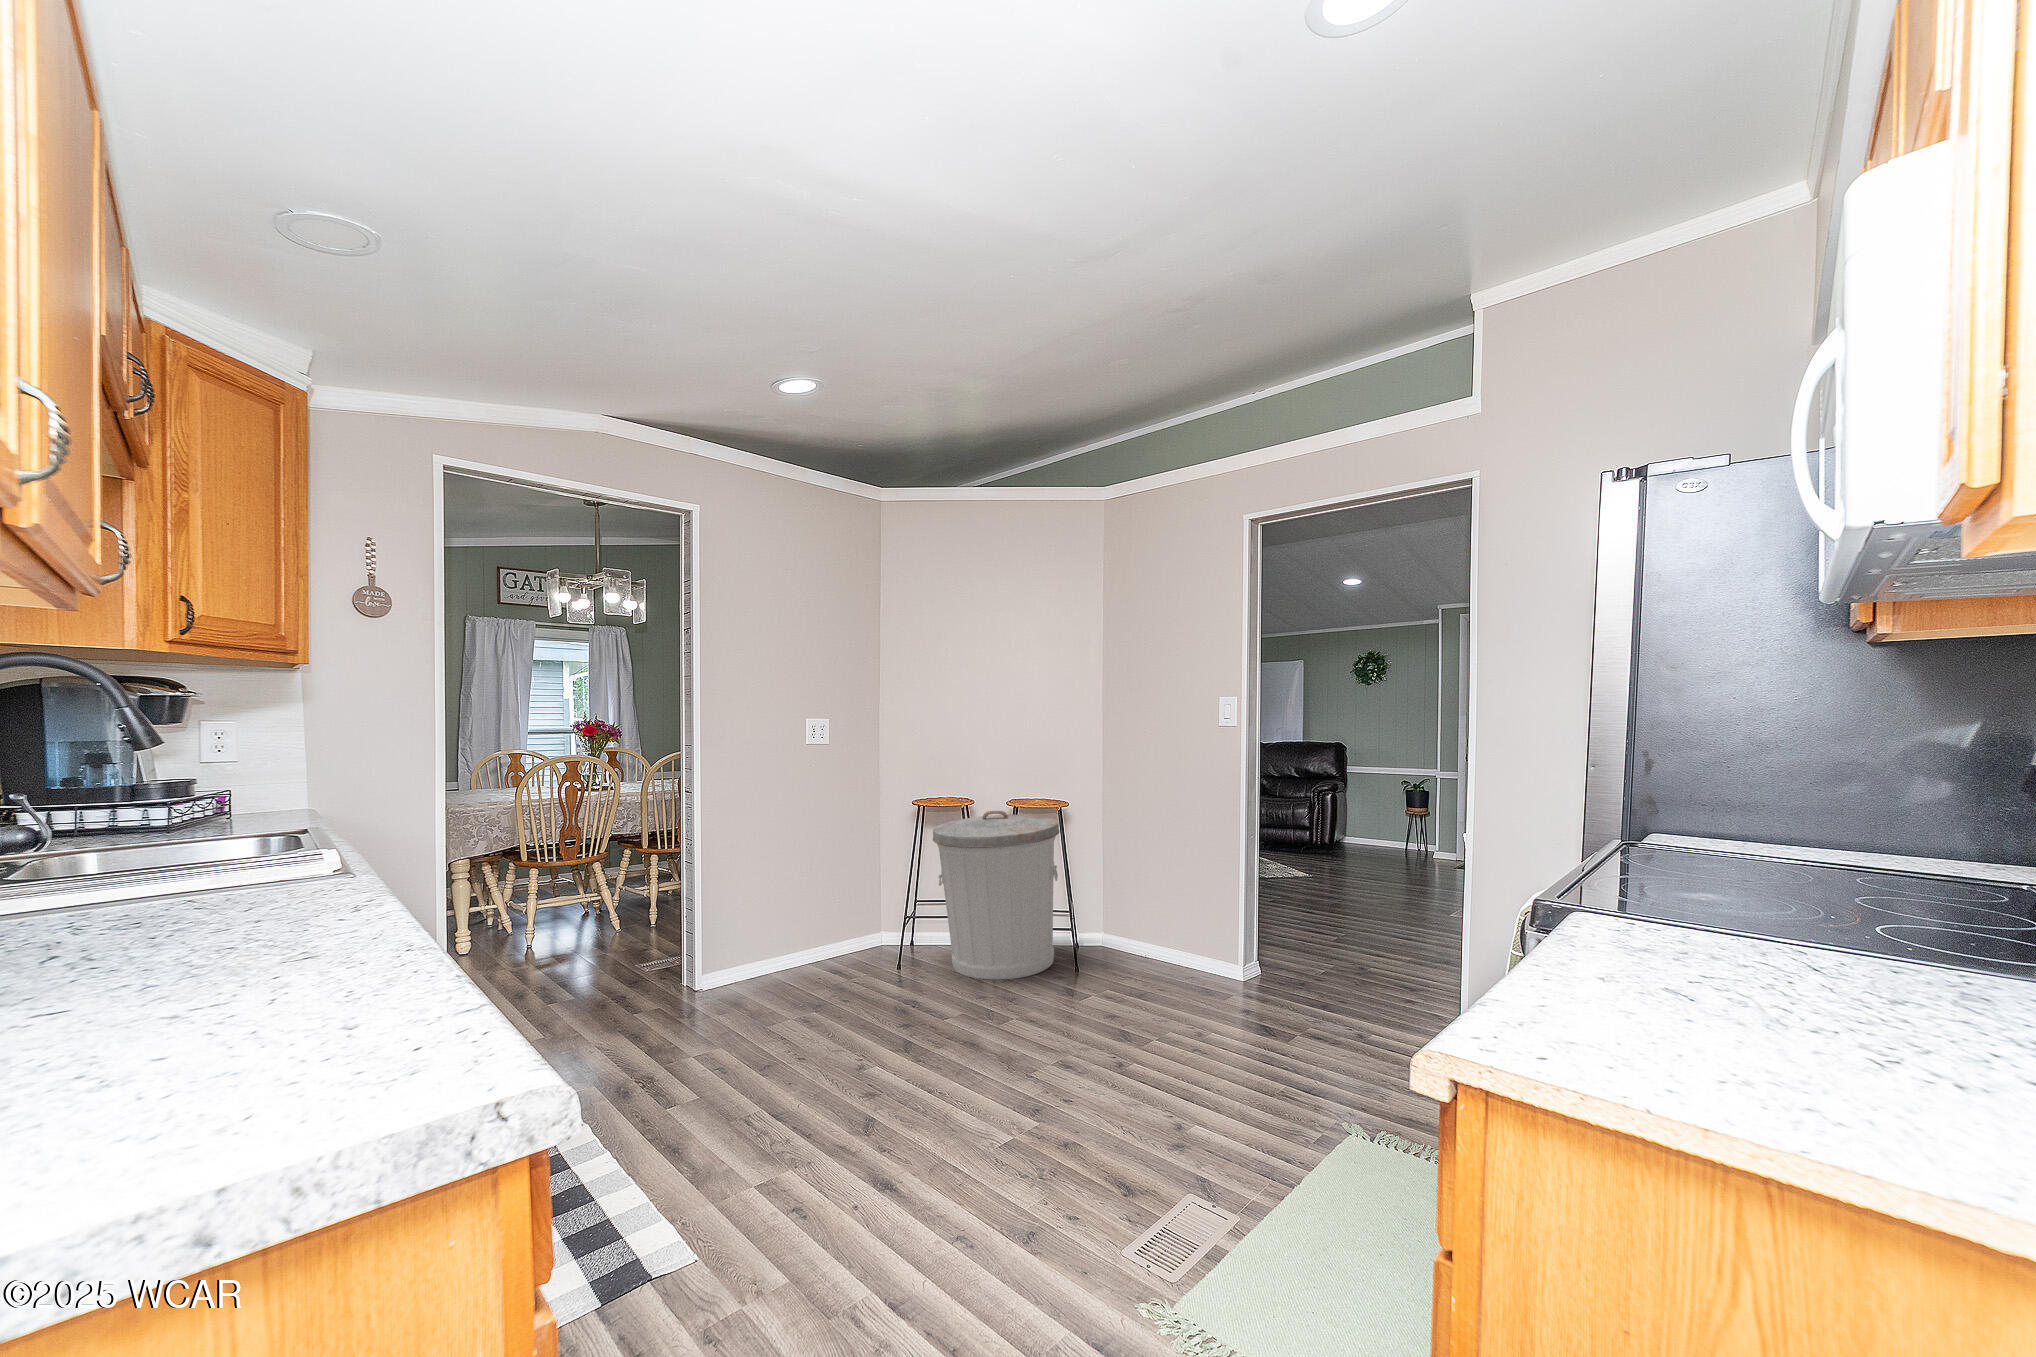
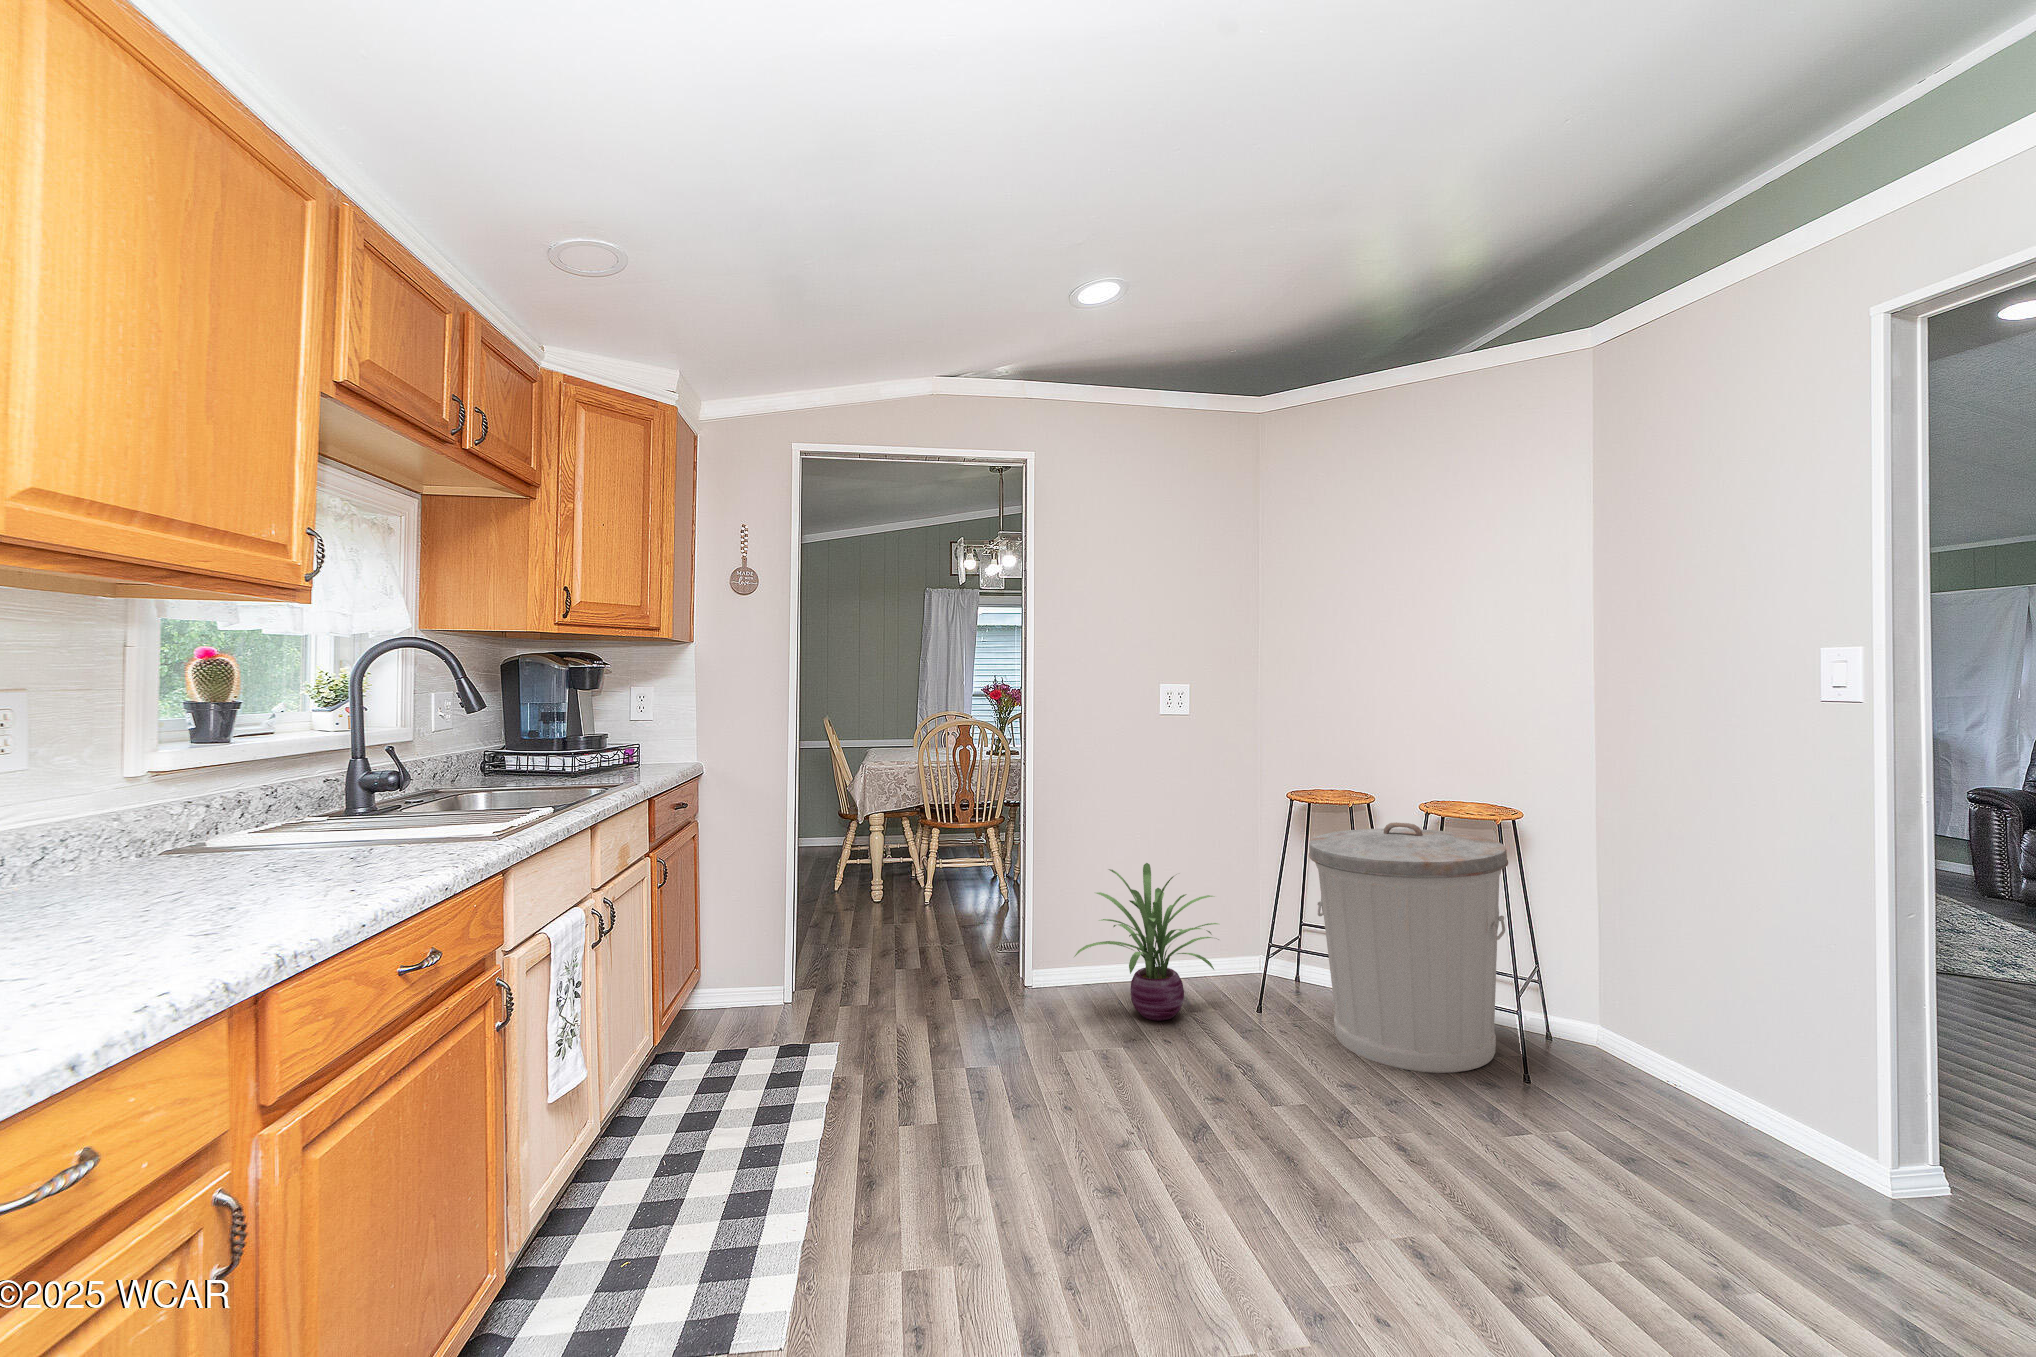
decorative plant: none [757,865,875,990] -> present [1074,863,1218,1021]

